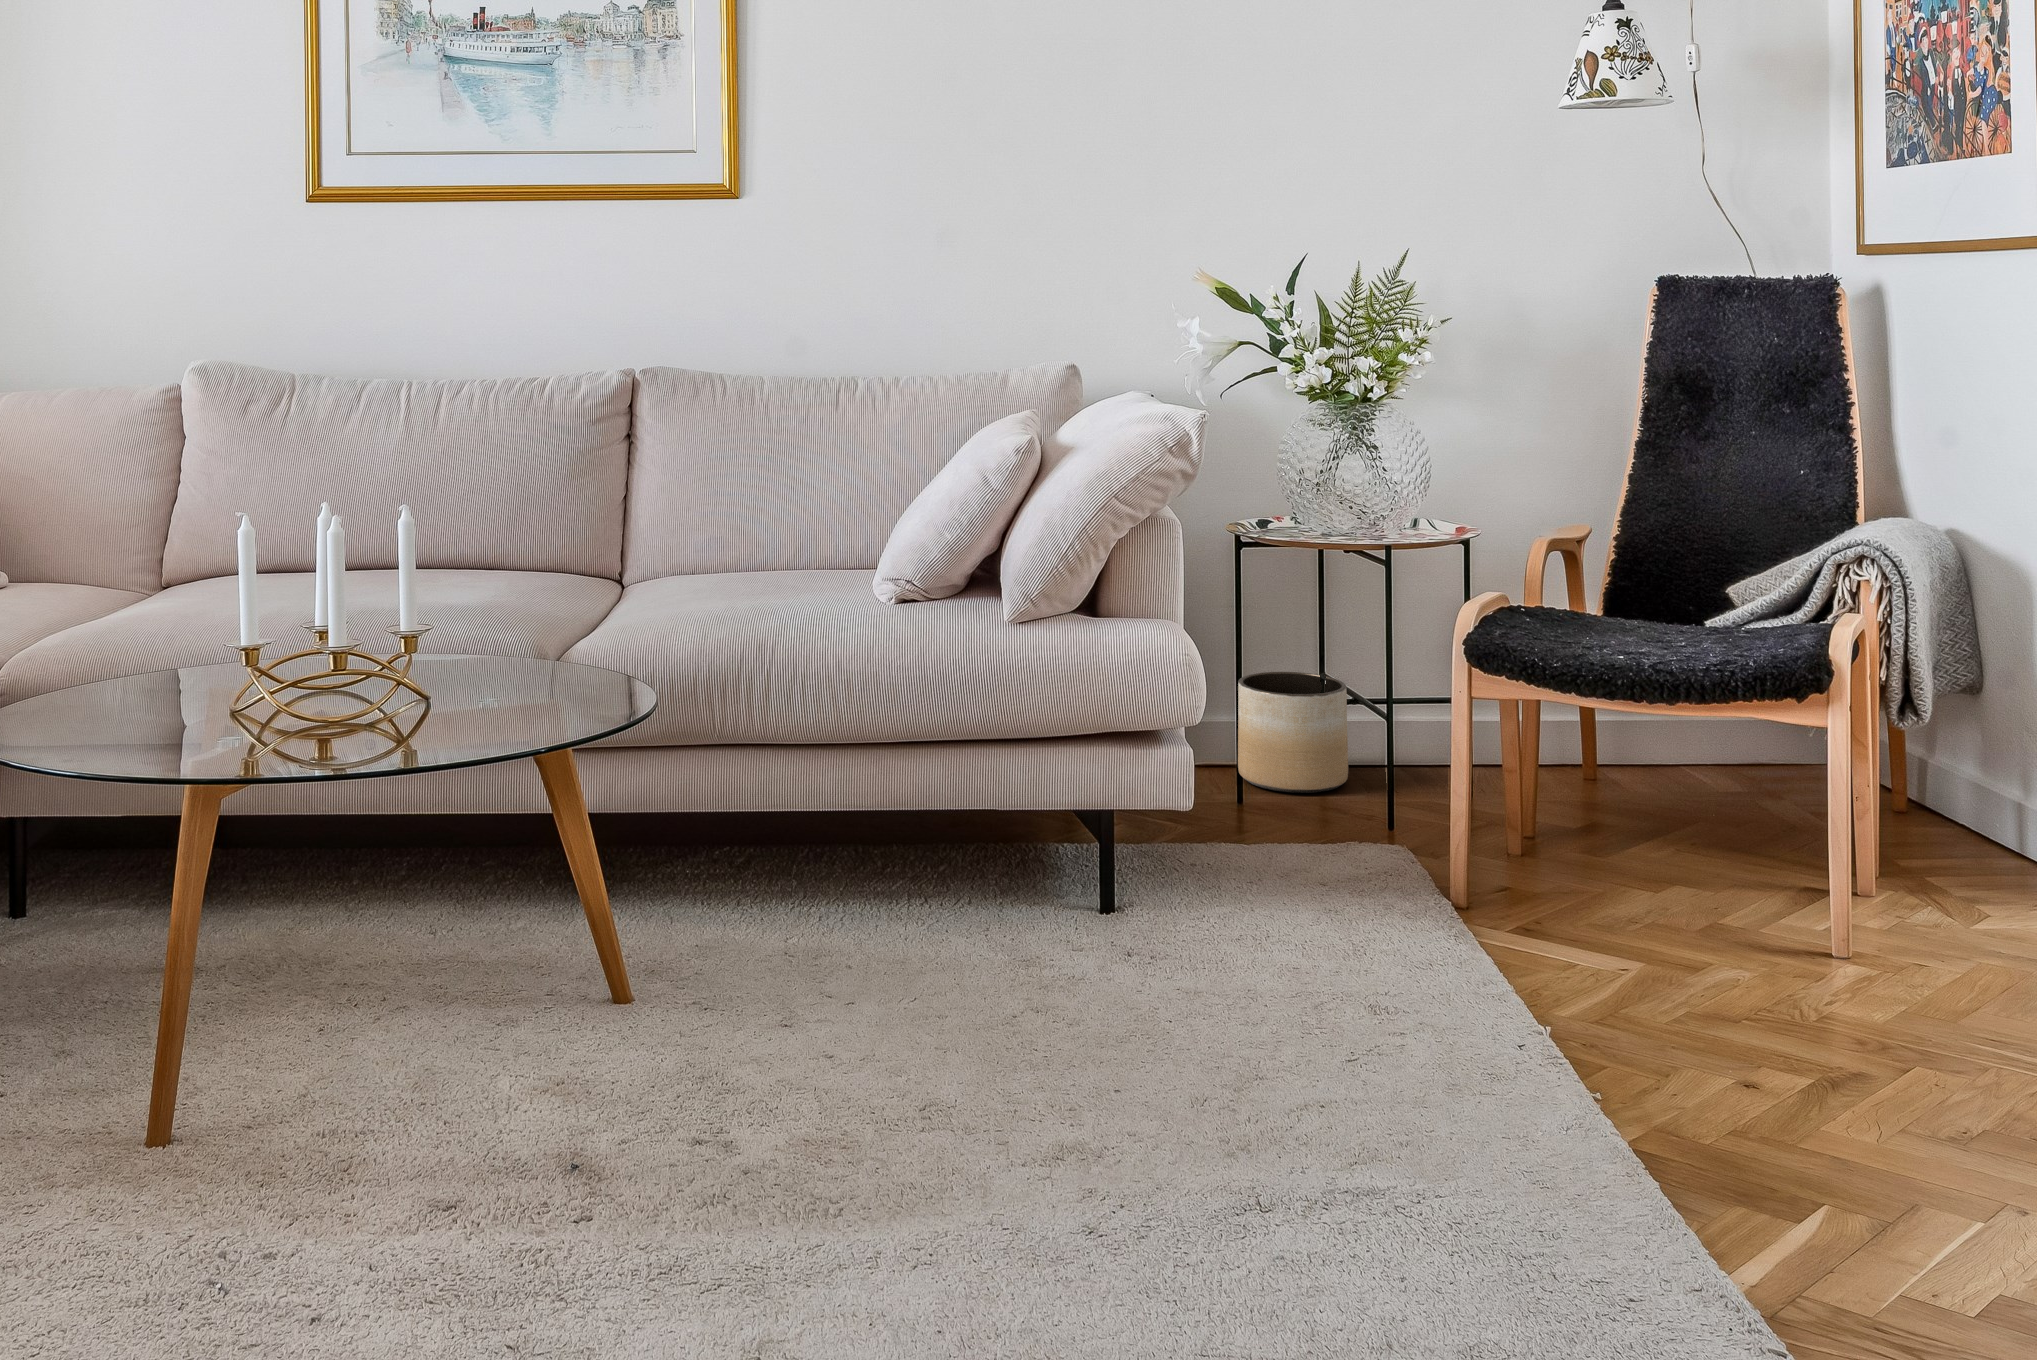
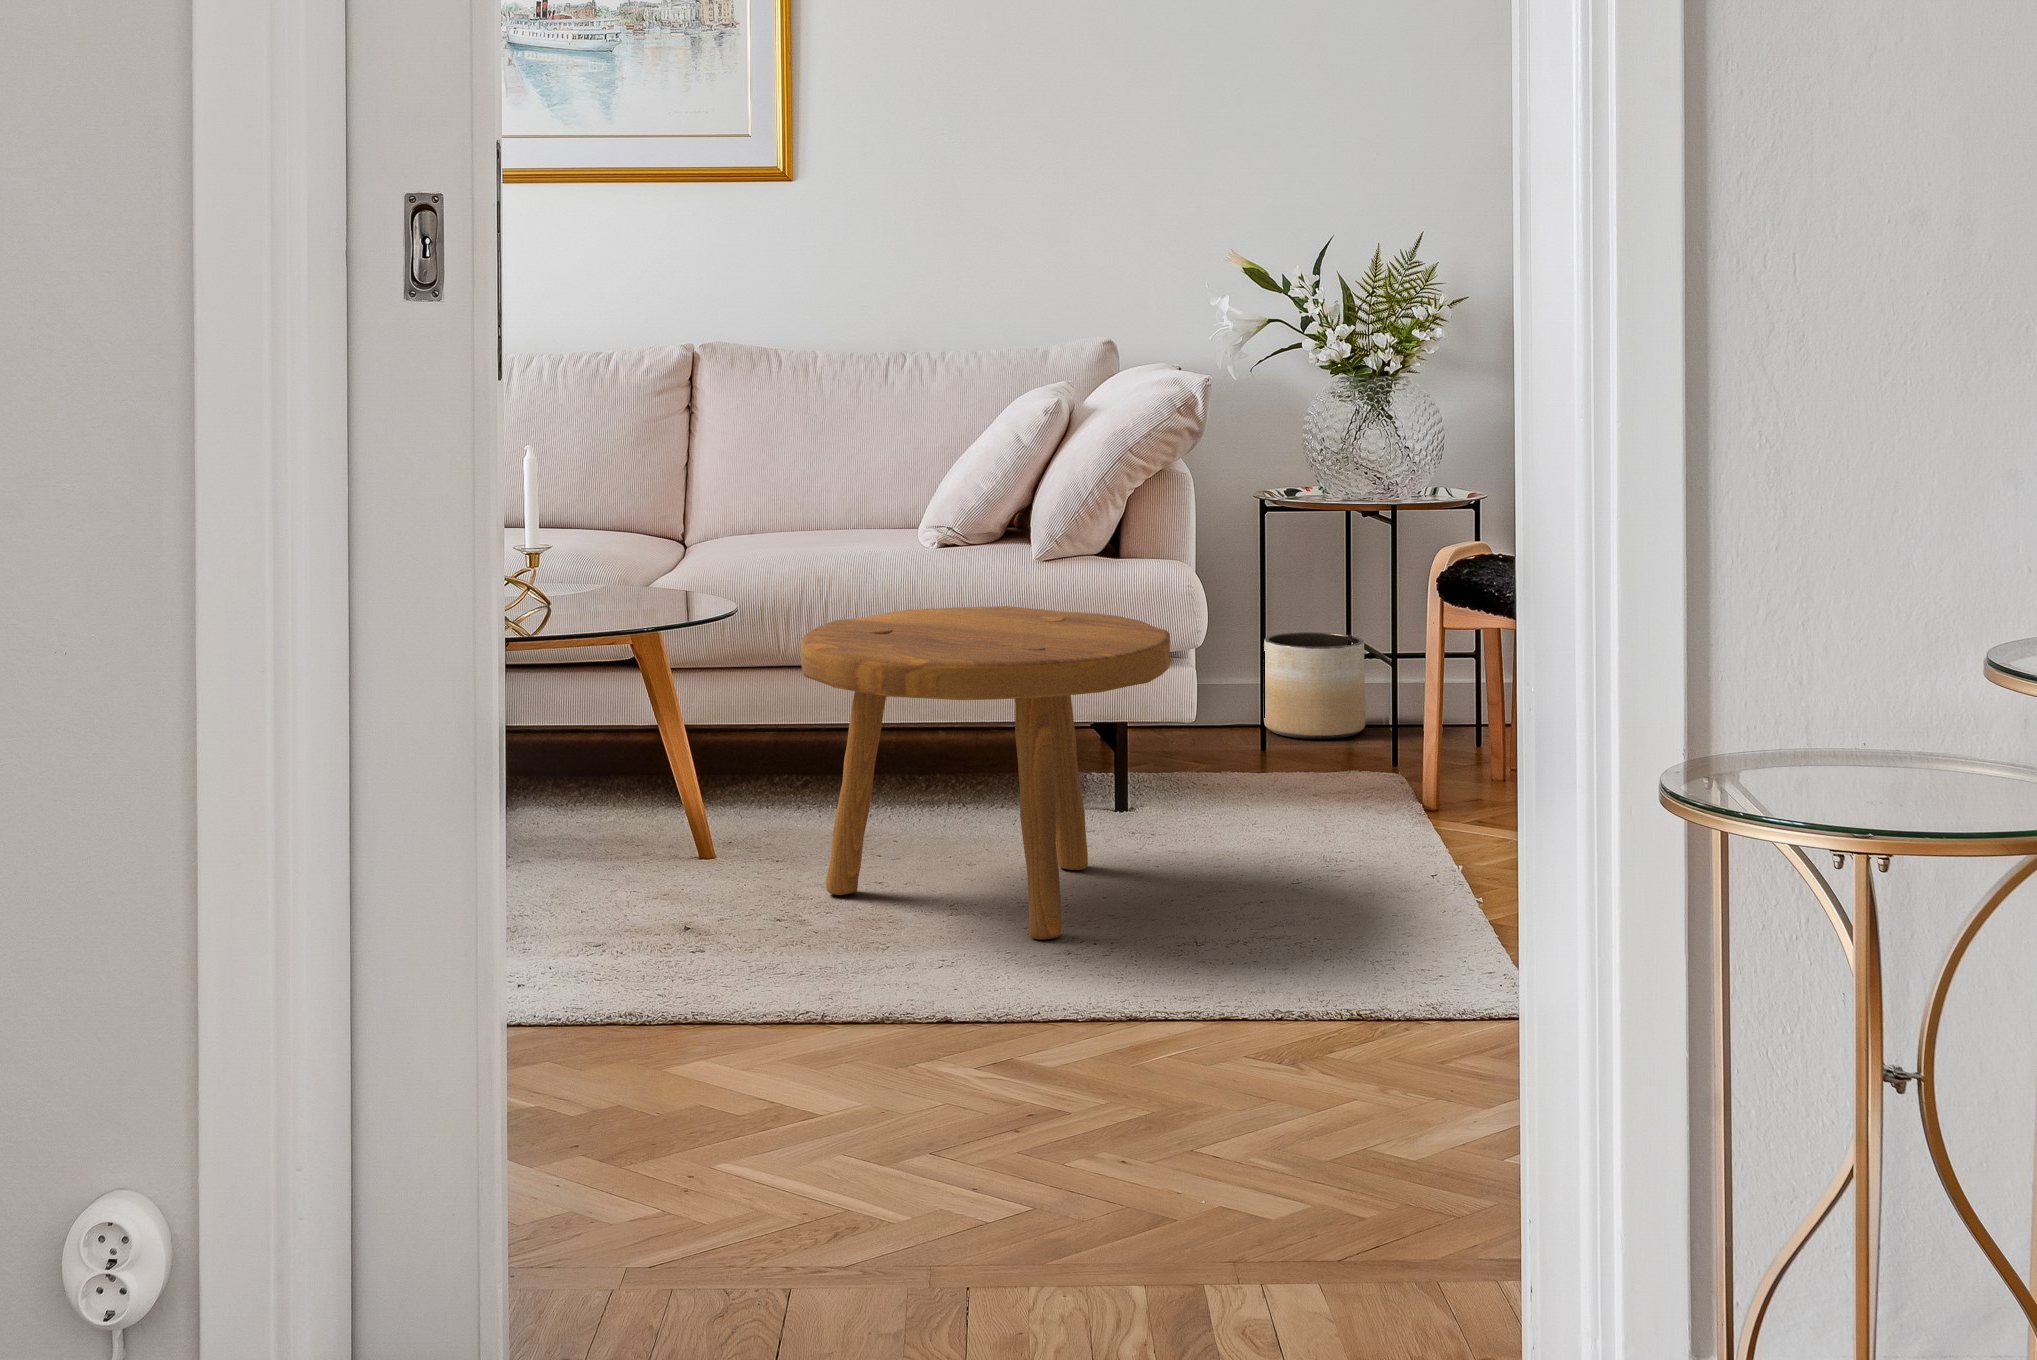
footstool: none [735,694,1198,1174] -> present [801,606,1170,940]

